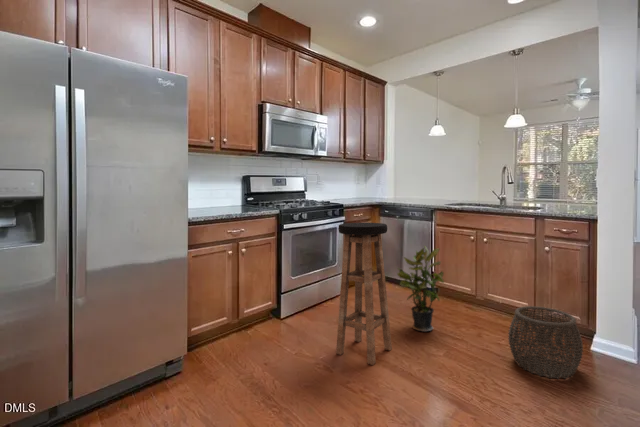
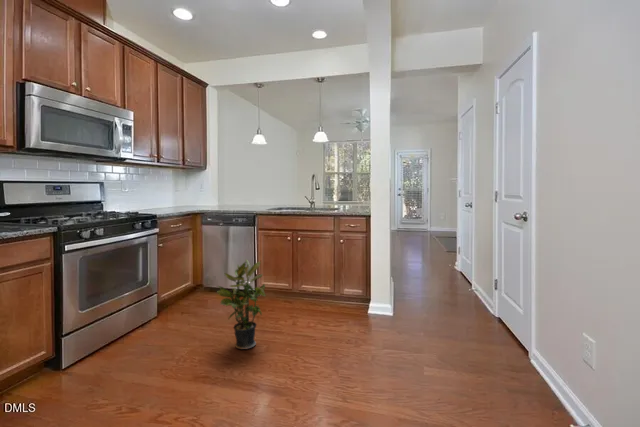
bar stool: present [336,223,392,365] -> none [139,241,211,410]
woven basket: present [508,306,583,379] -> none [323,309,380,376]

